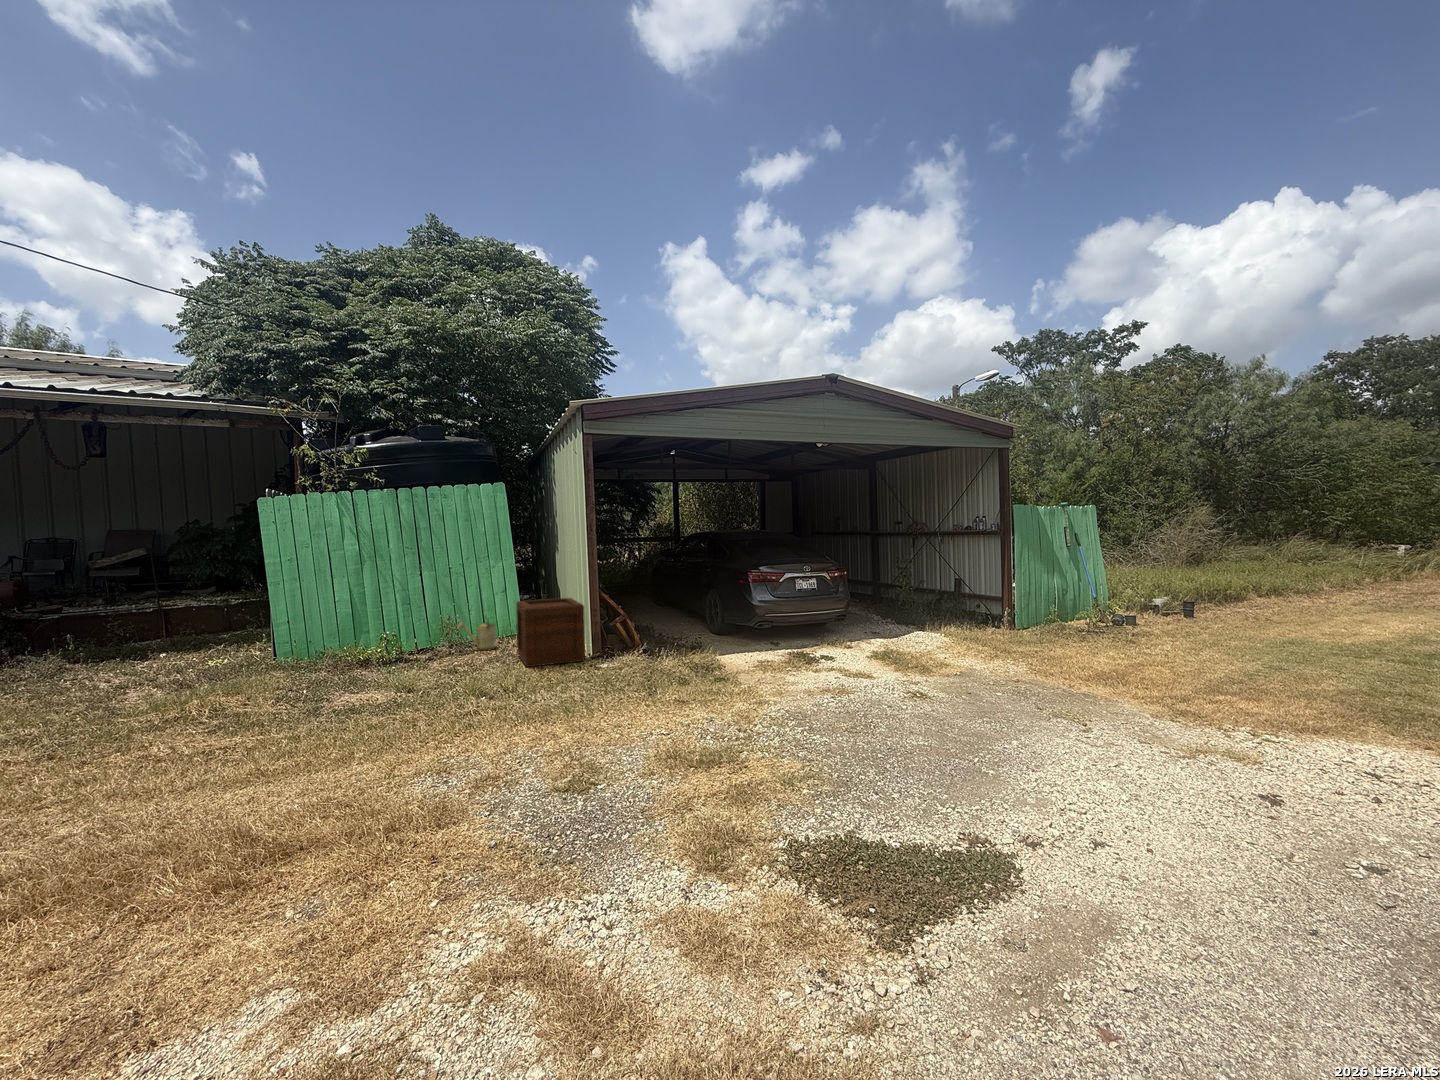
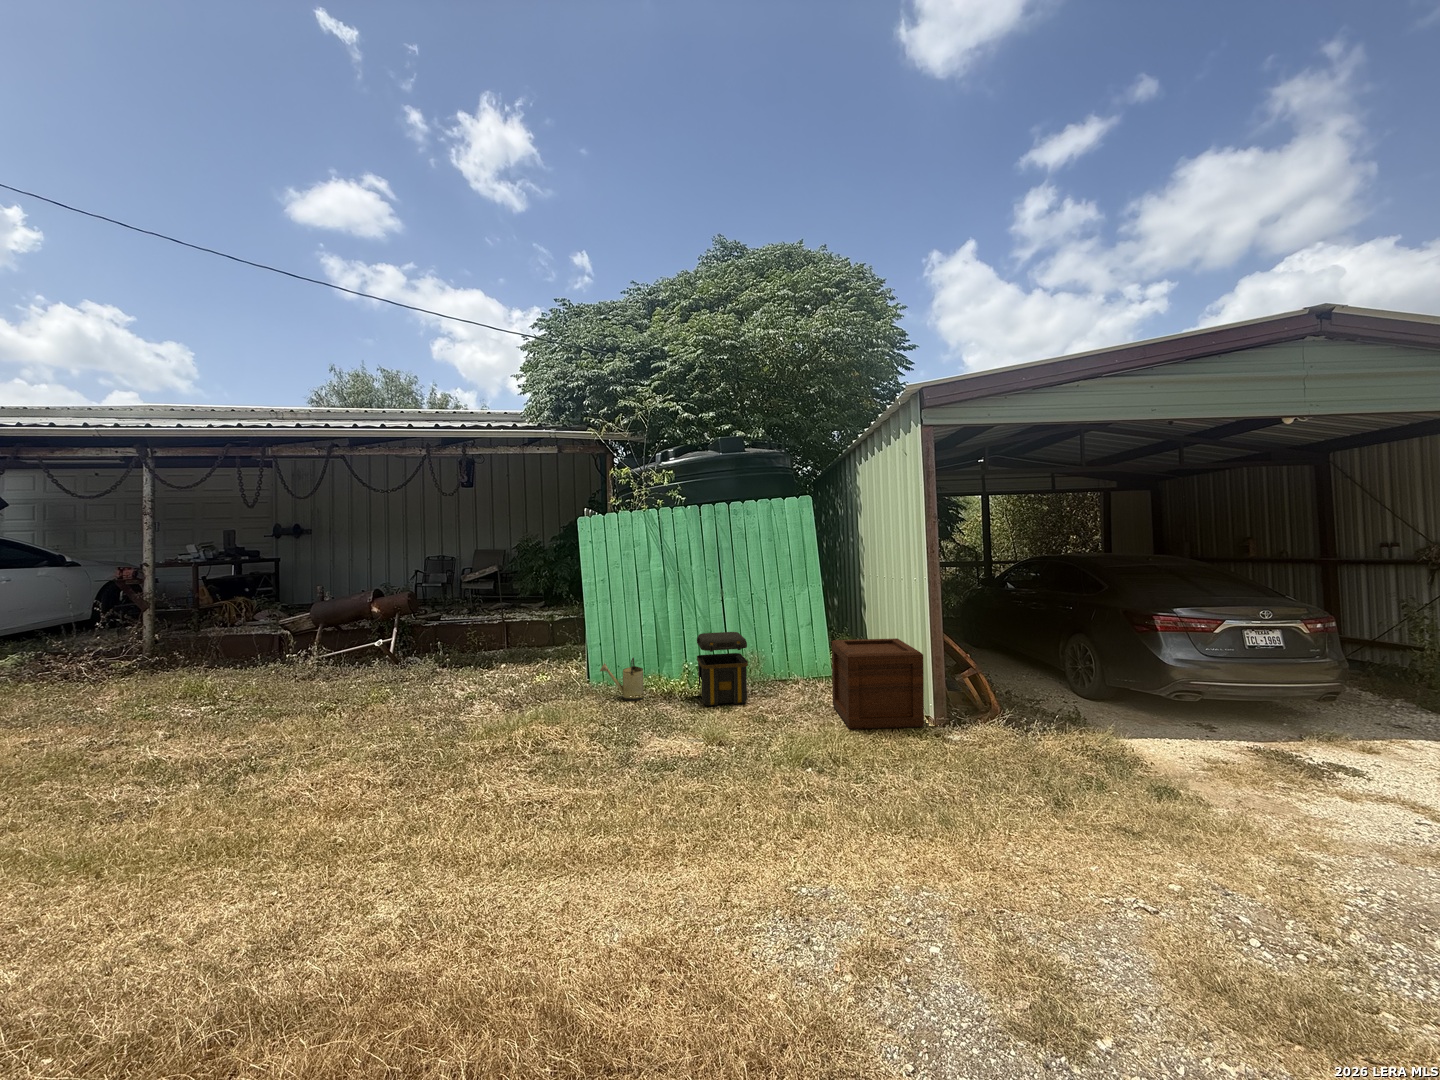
toolbox: none [393,601,442,664] -> present [697,632,748,706]
watering can: present [457,616,496,651] -> present [600,658,644,701]

